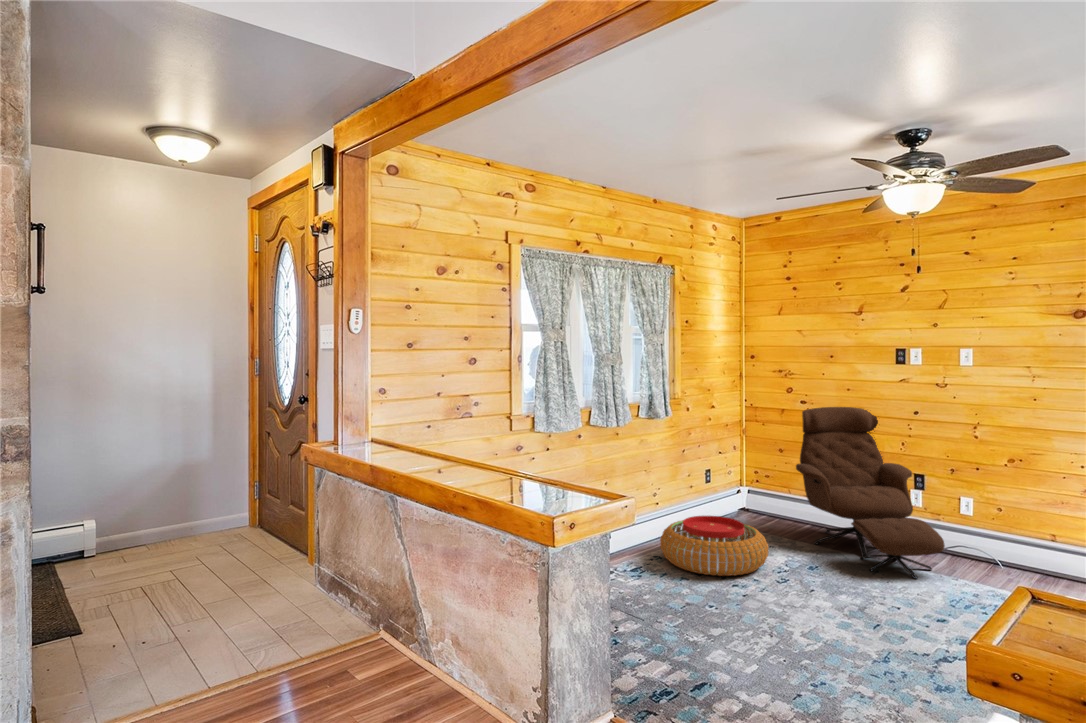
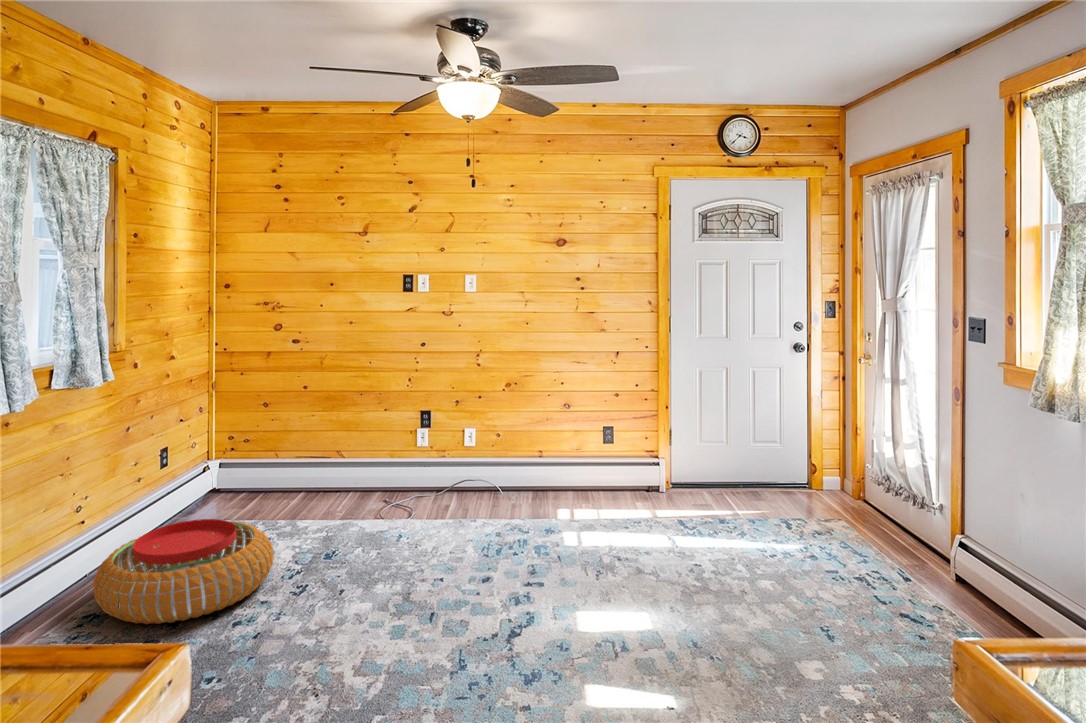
lounge chair: present [796,407,945,579] -> none [289,344,464,538]

